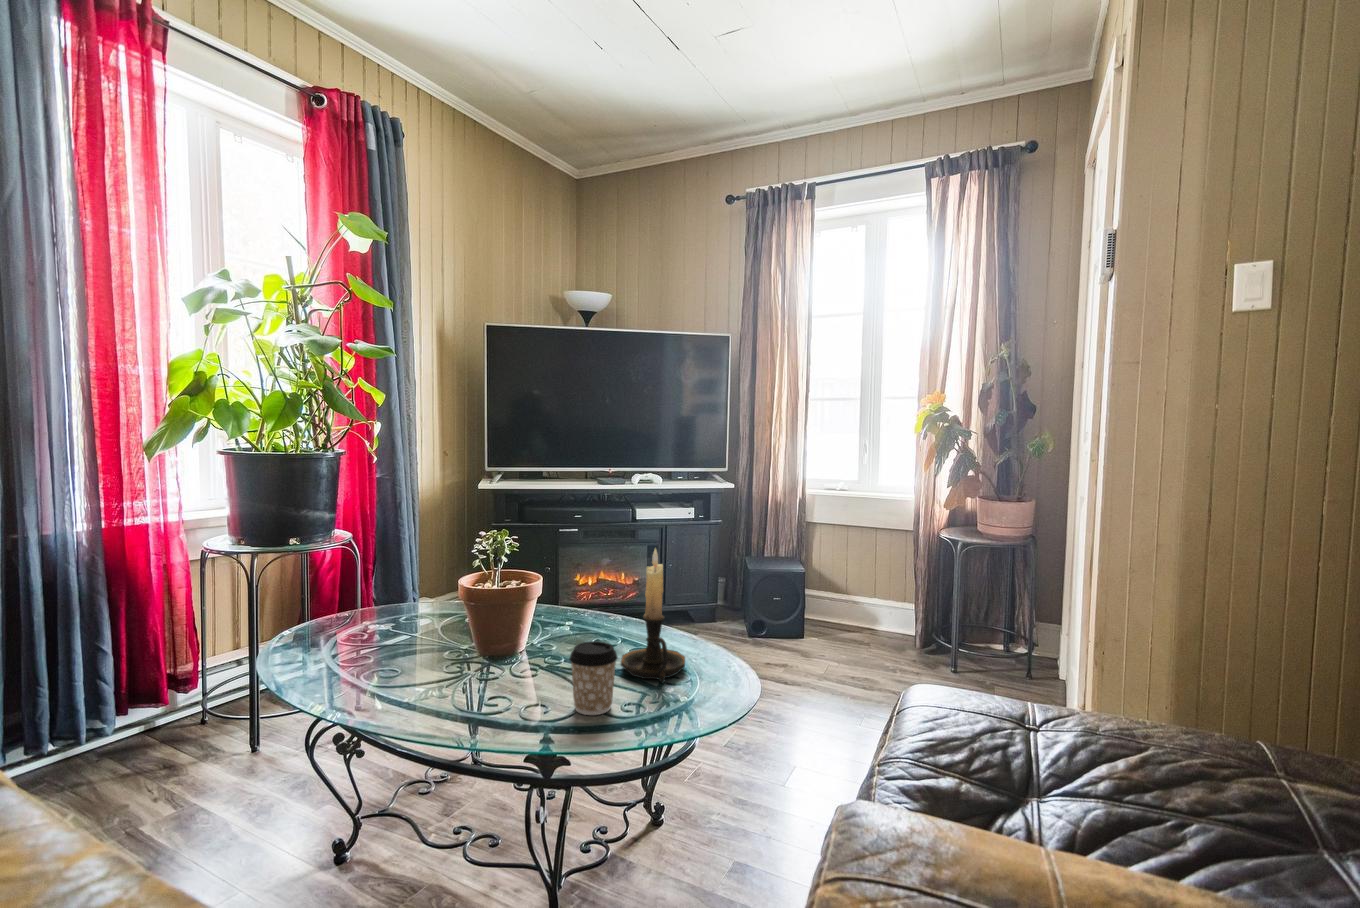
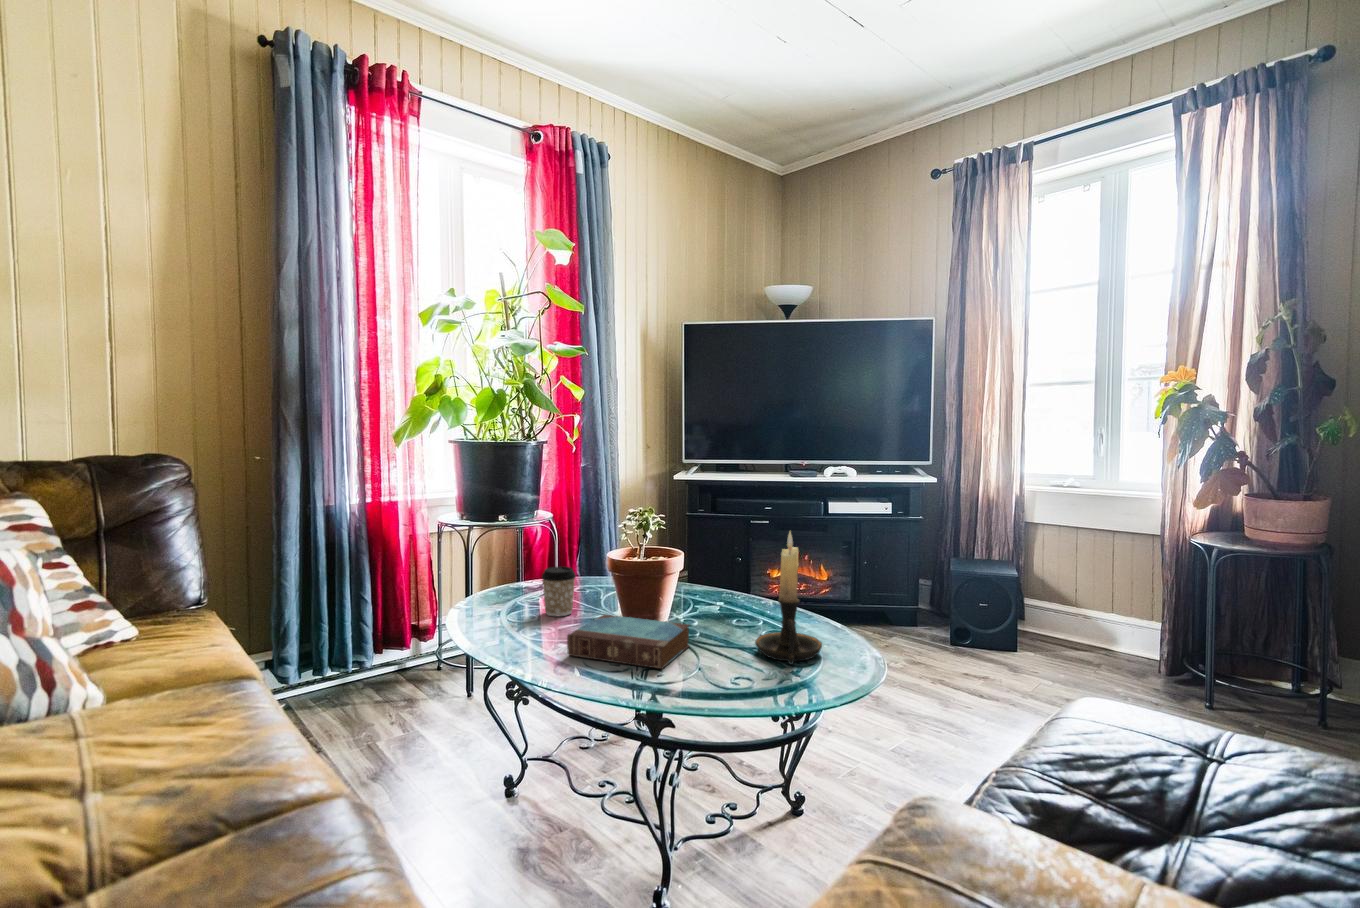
coffee cup: present [570,641,618,715] -> present [542,567,576,616]
book: none [419,648,552,704] -> present [567,615,689,669]

